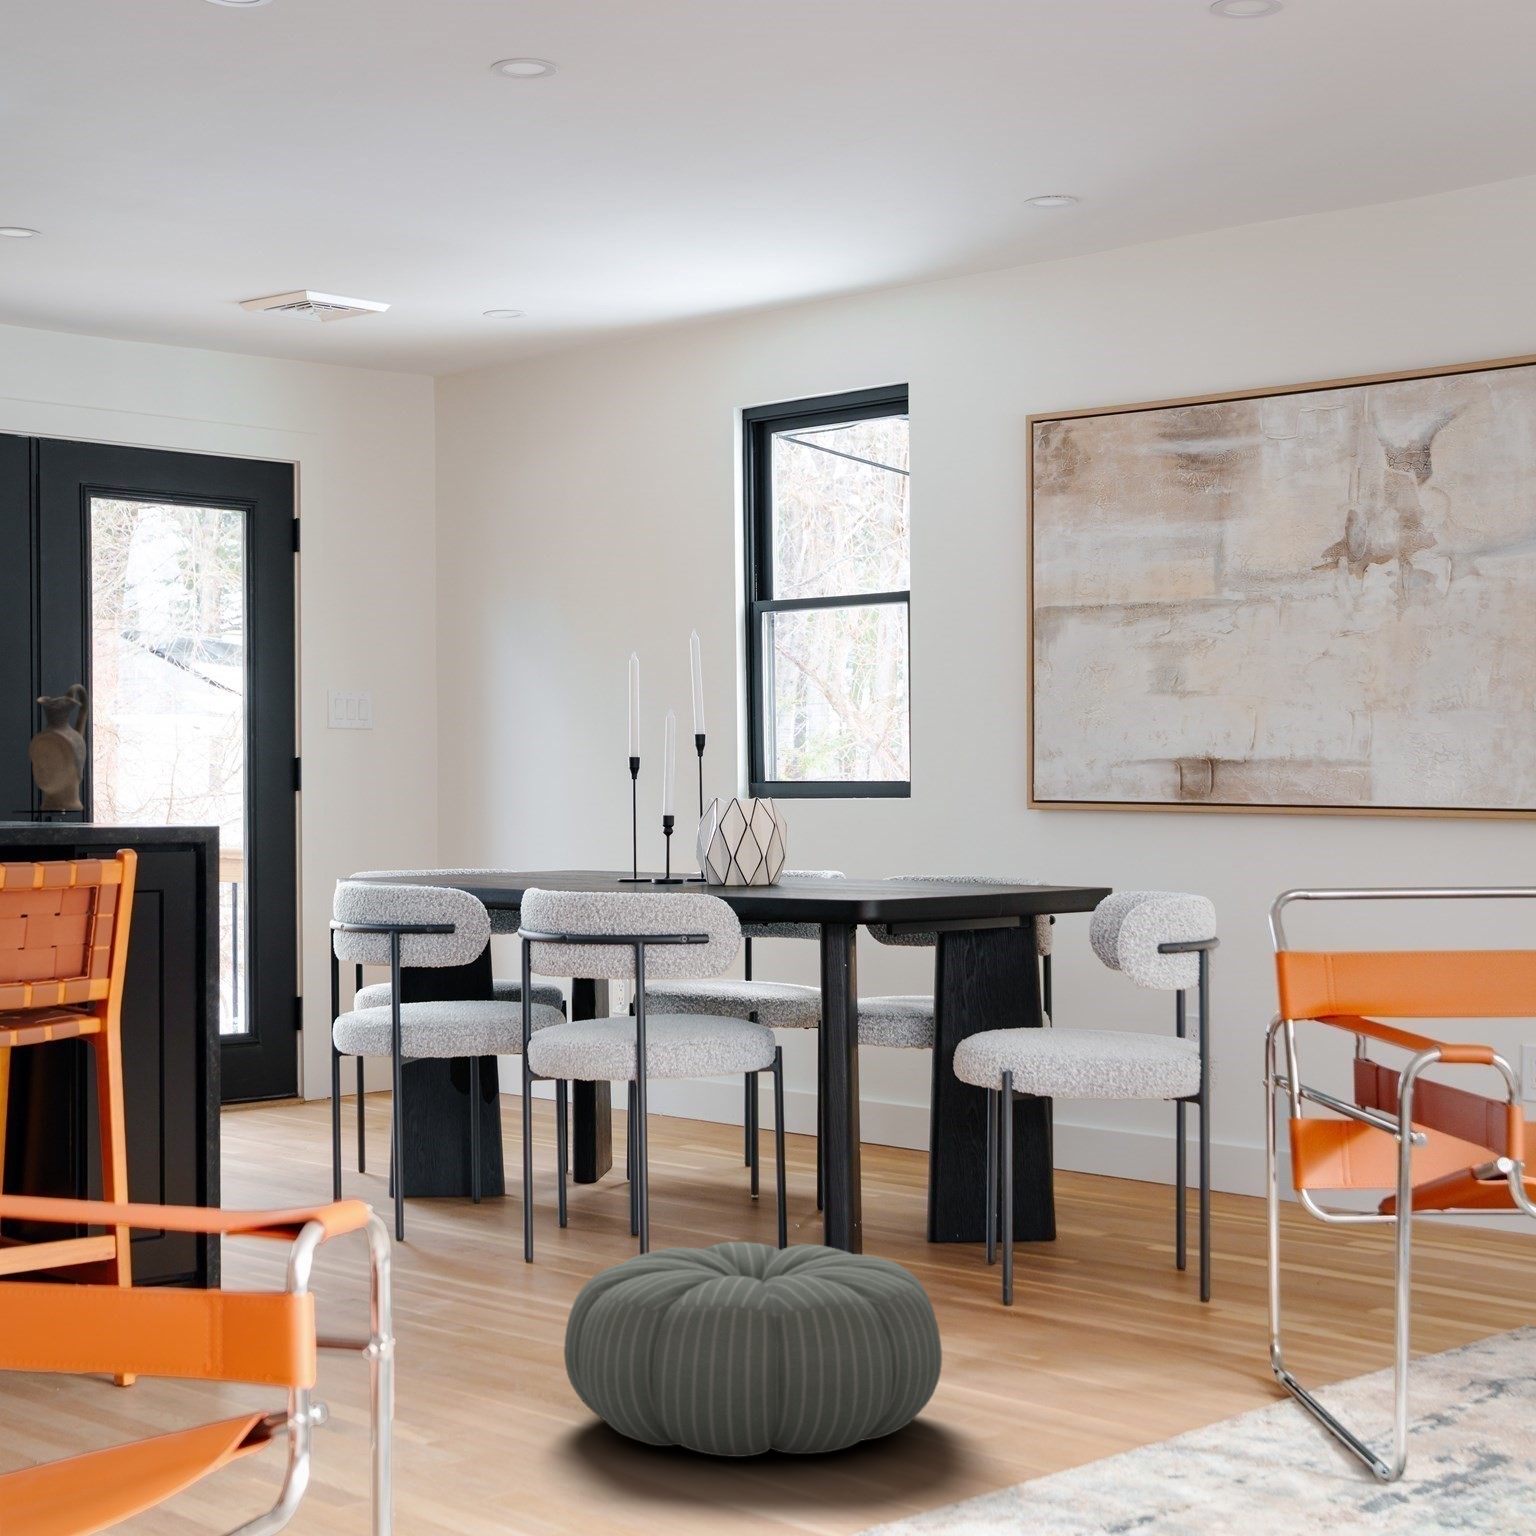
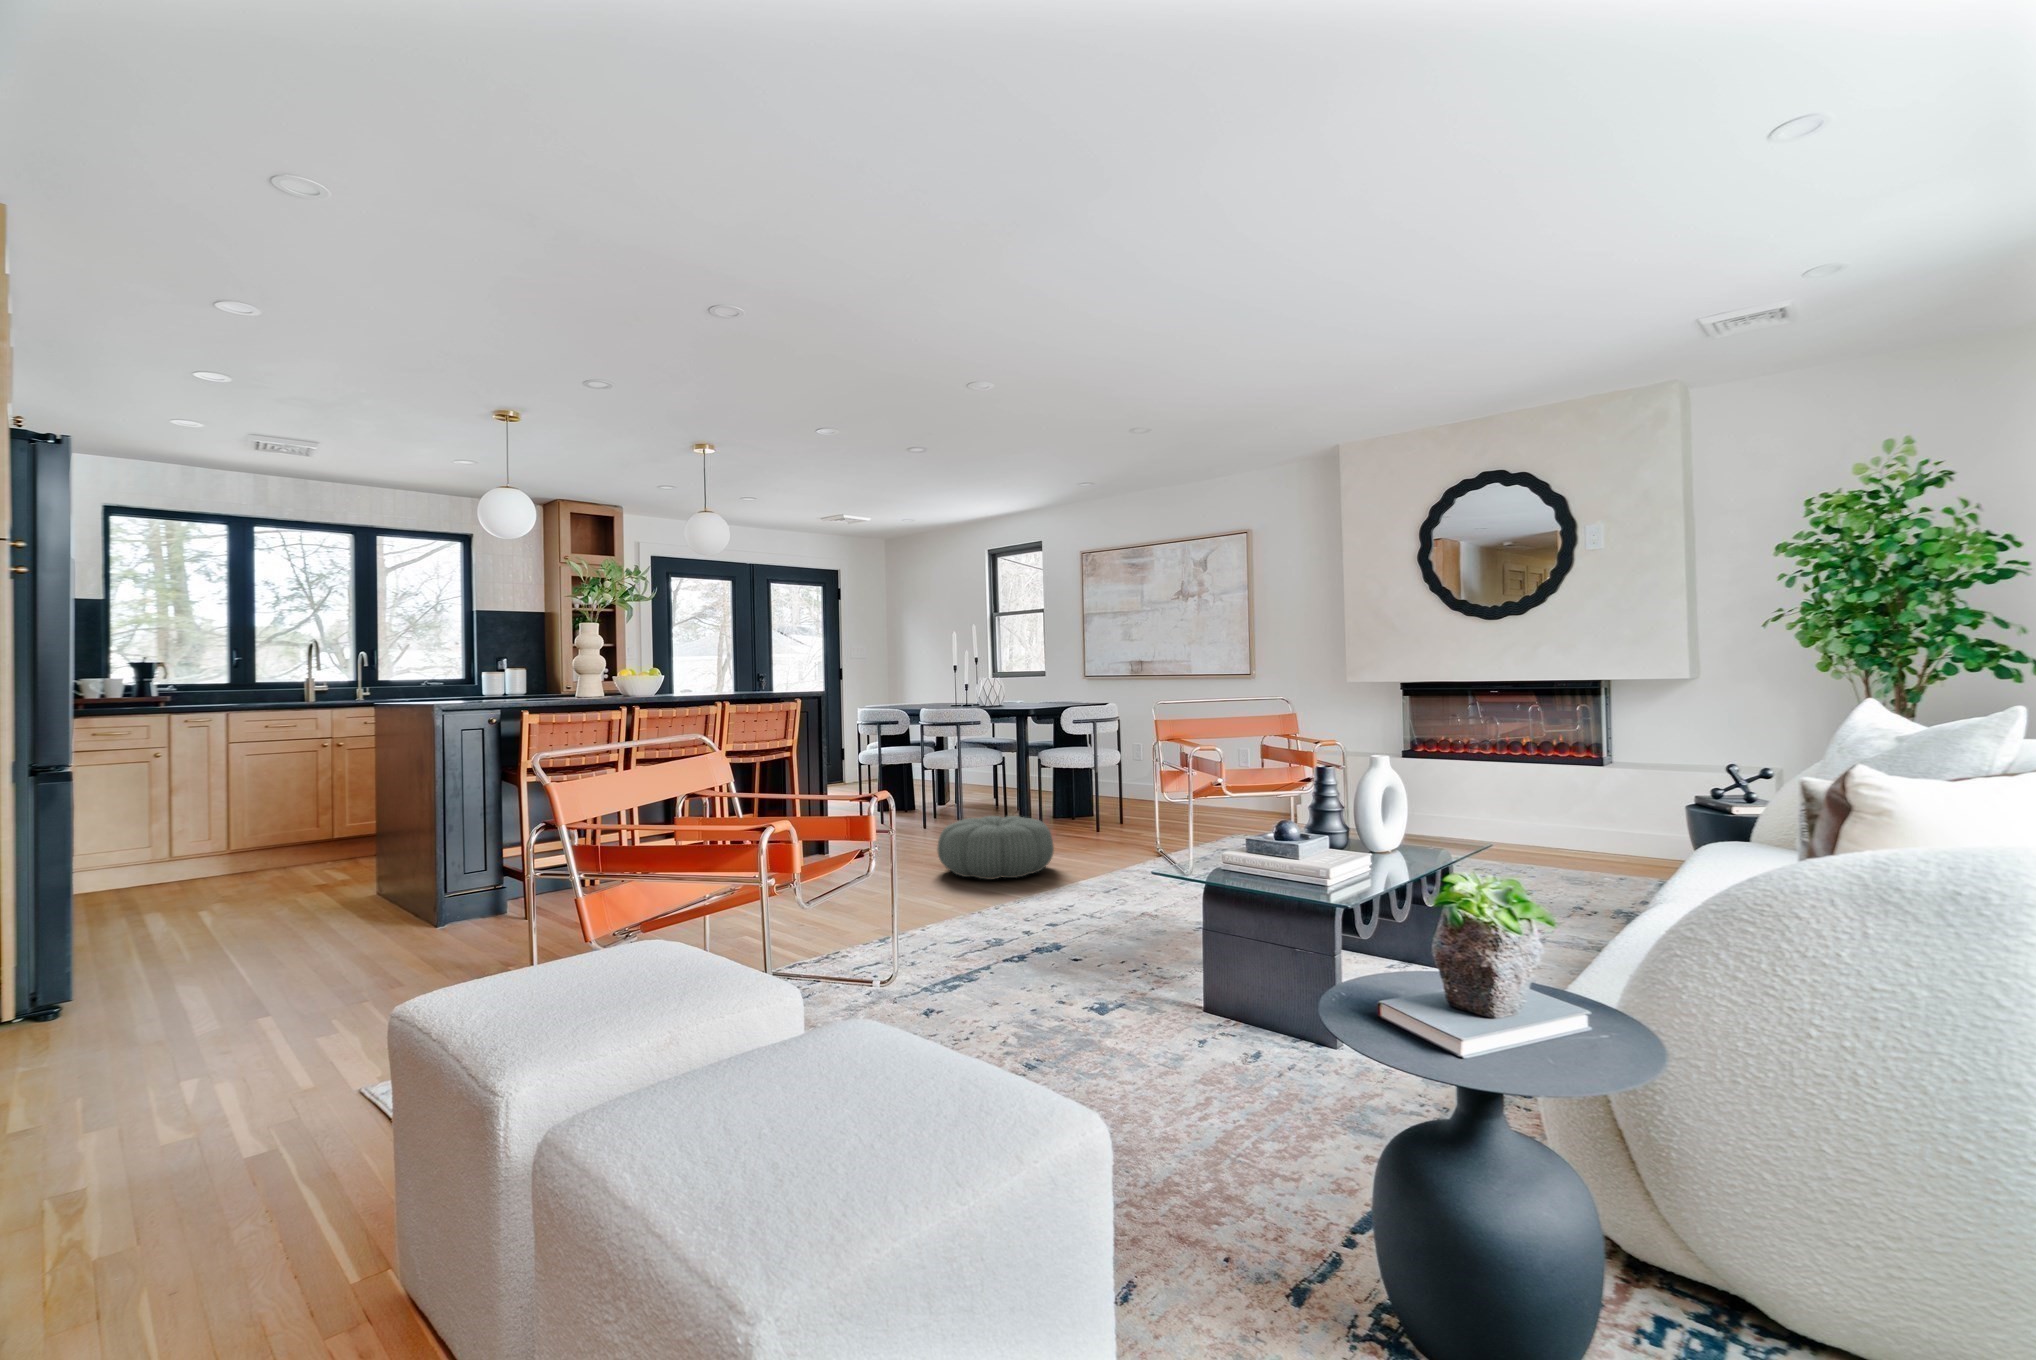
ceramic pitcher: present [29,684,89,810] -> none [758,647,777,689]

